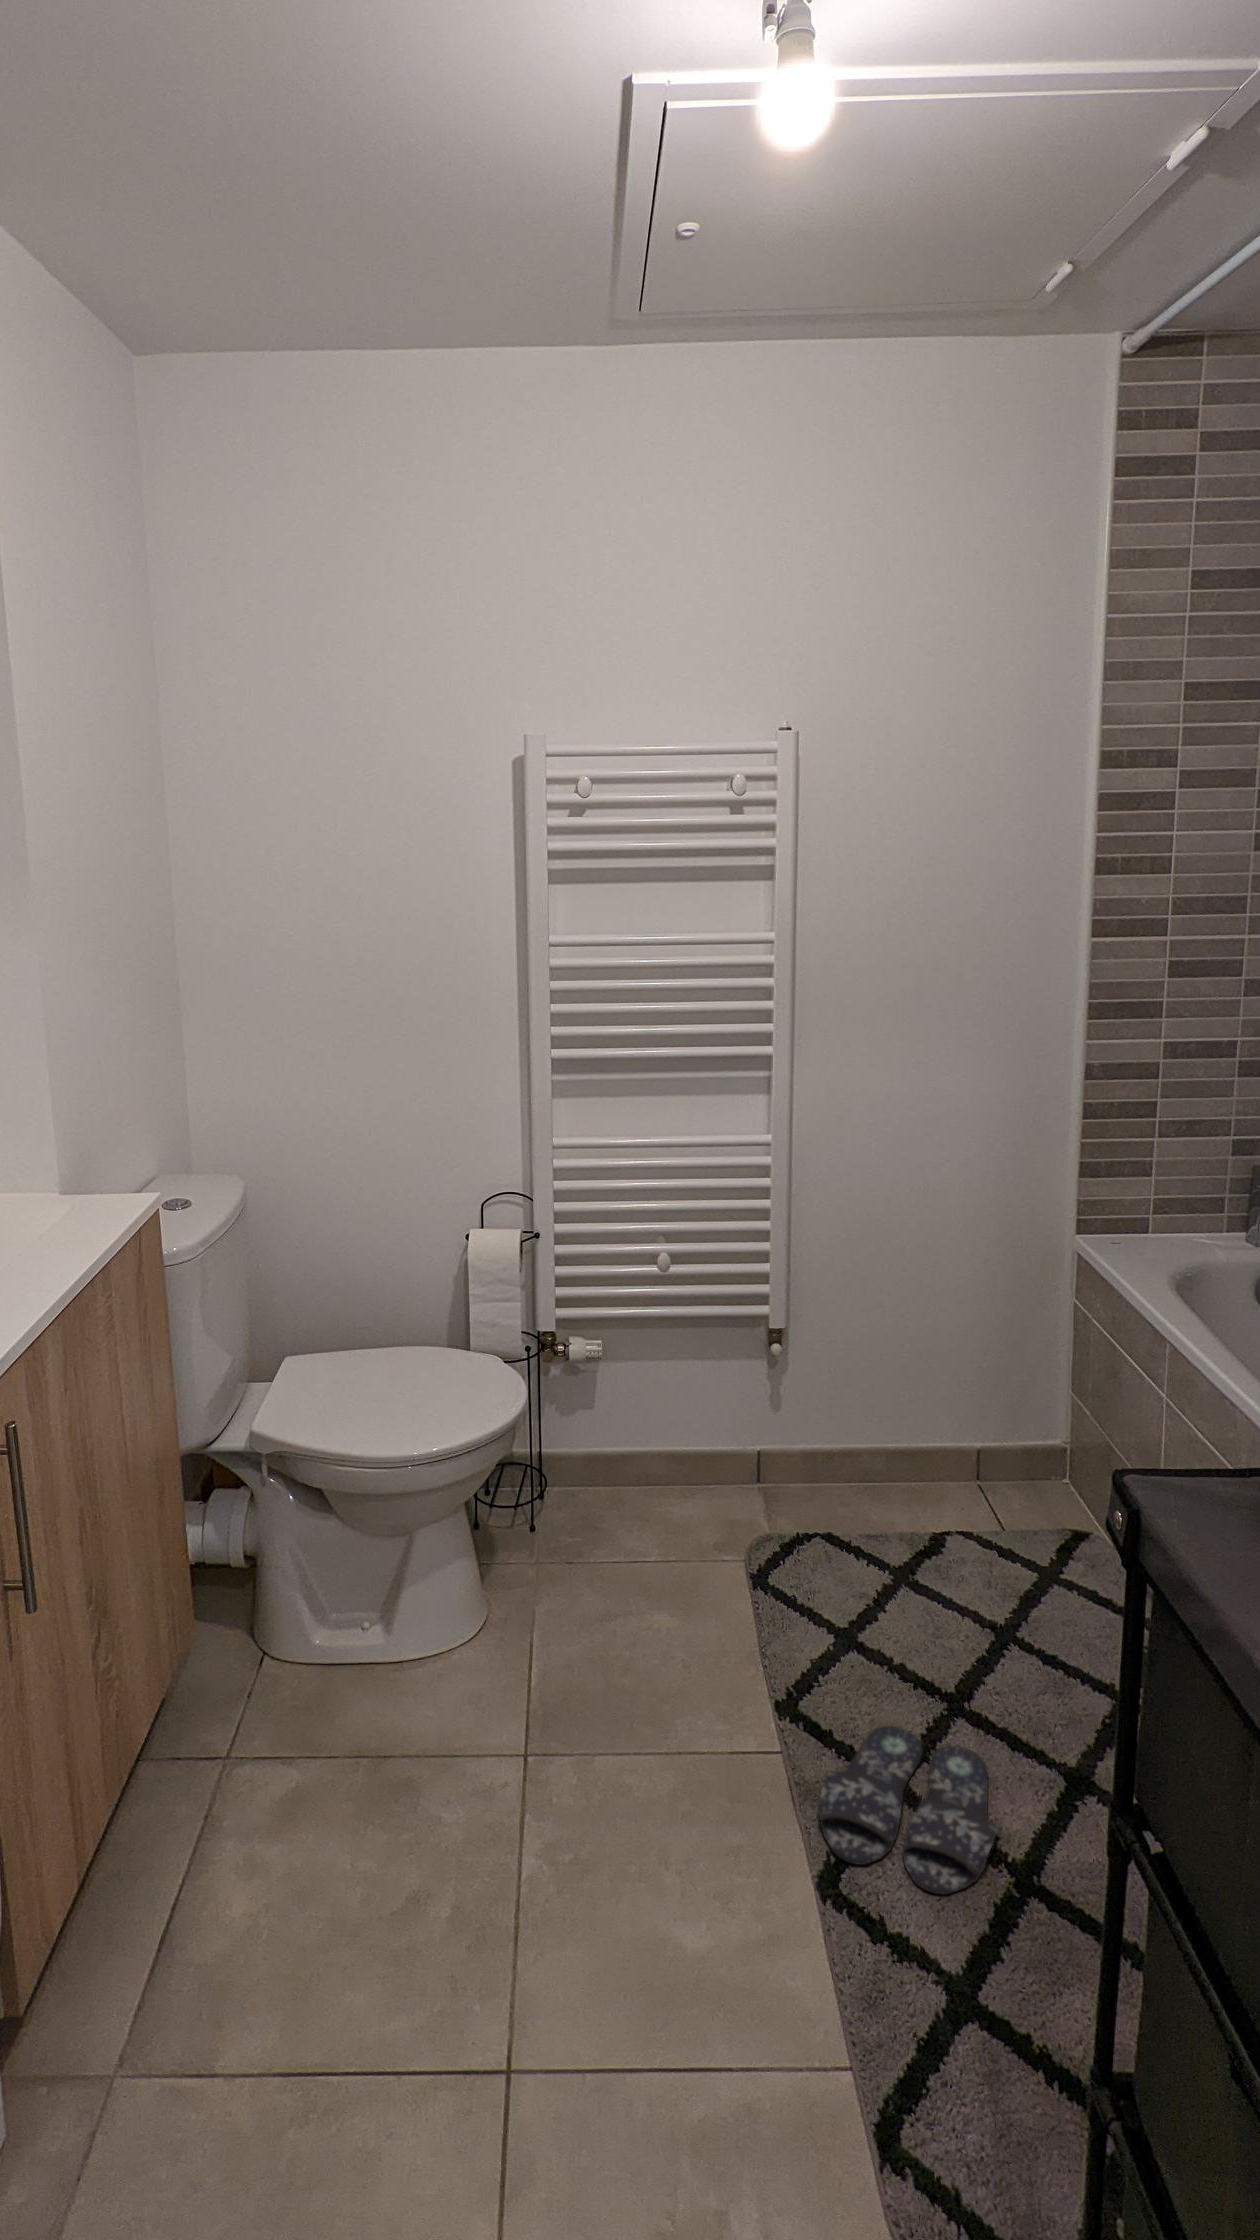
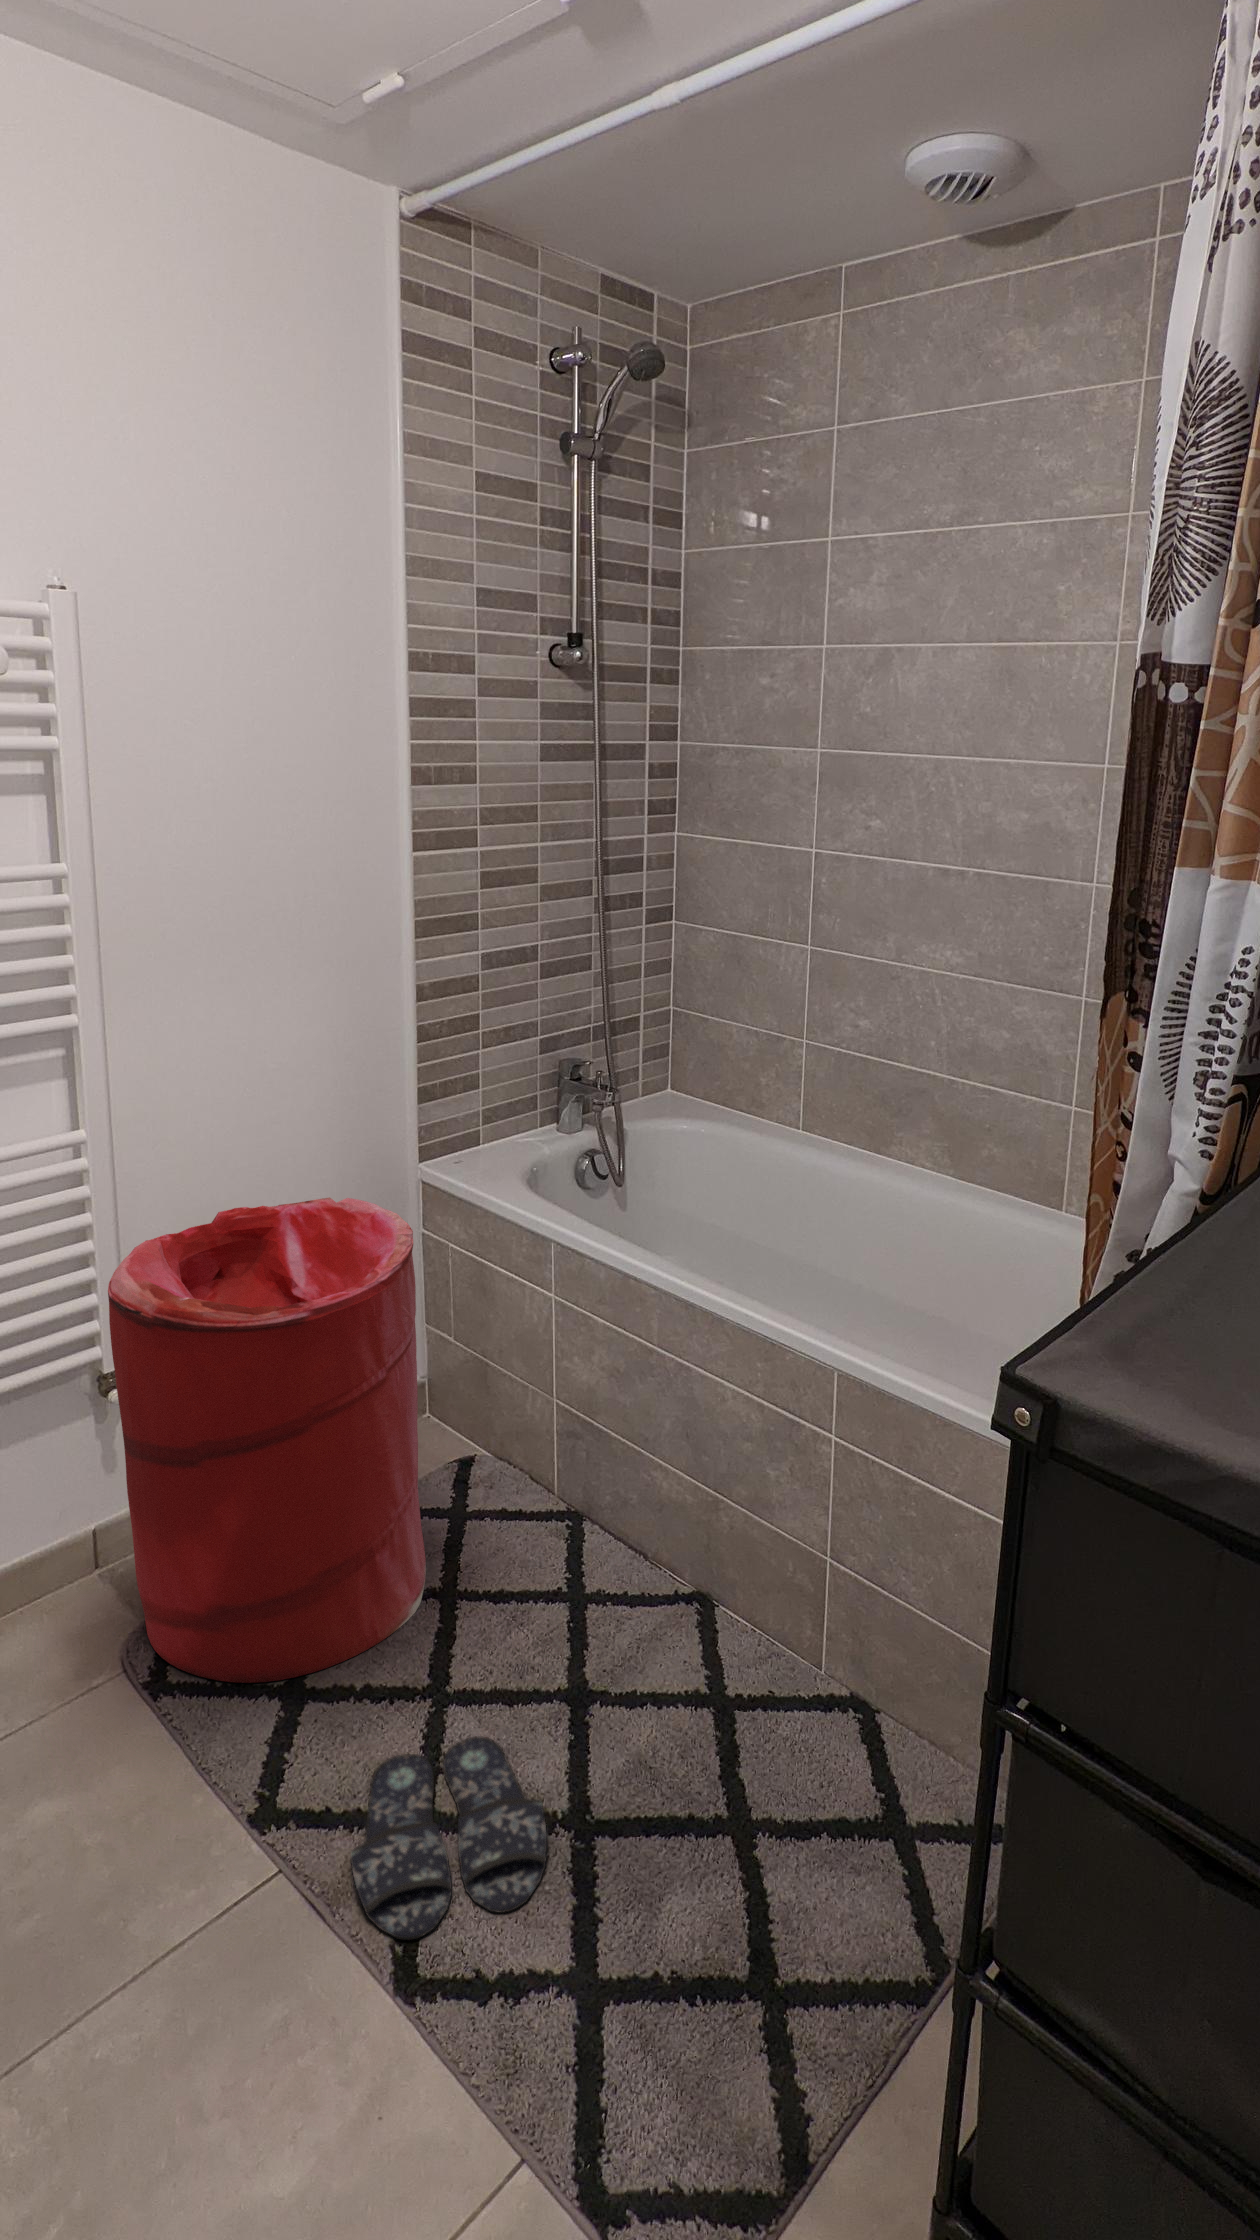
laundry hamper: none [762,1227,1016,1639] -> present [108,1197,426,1683]

